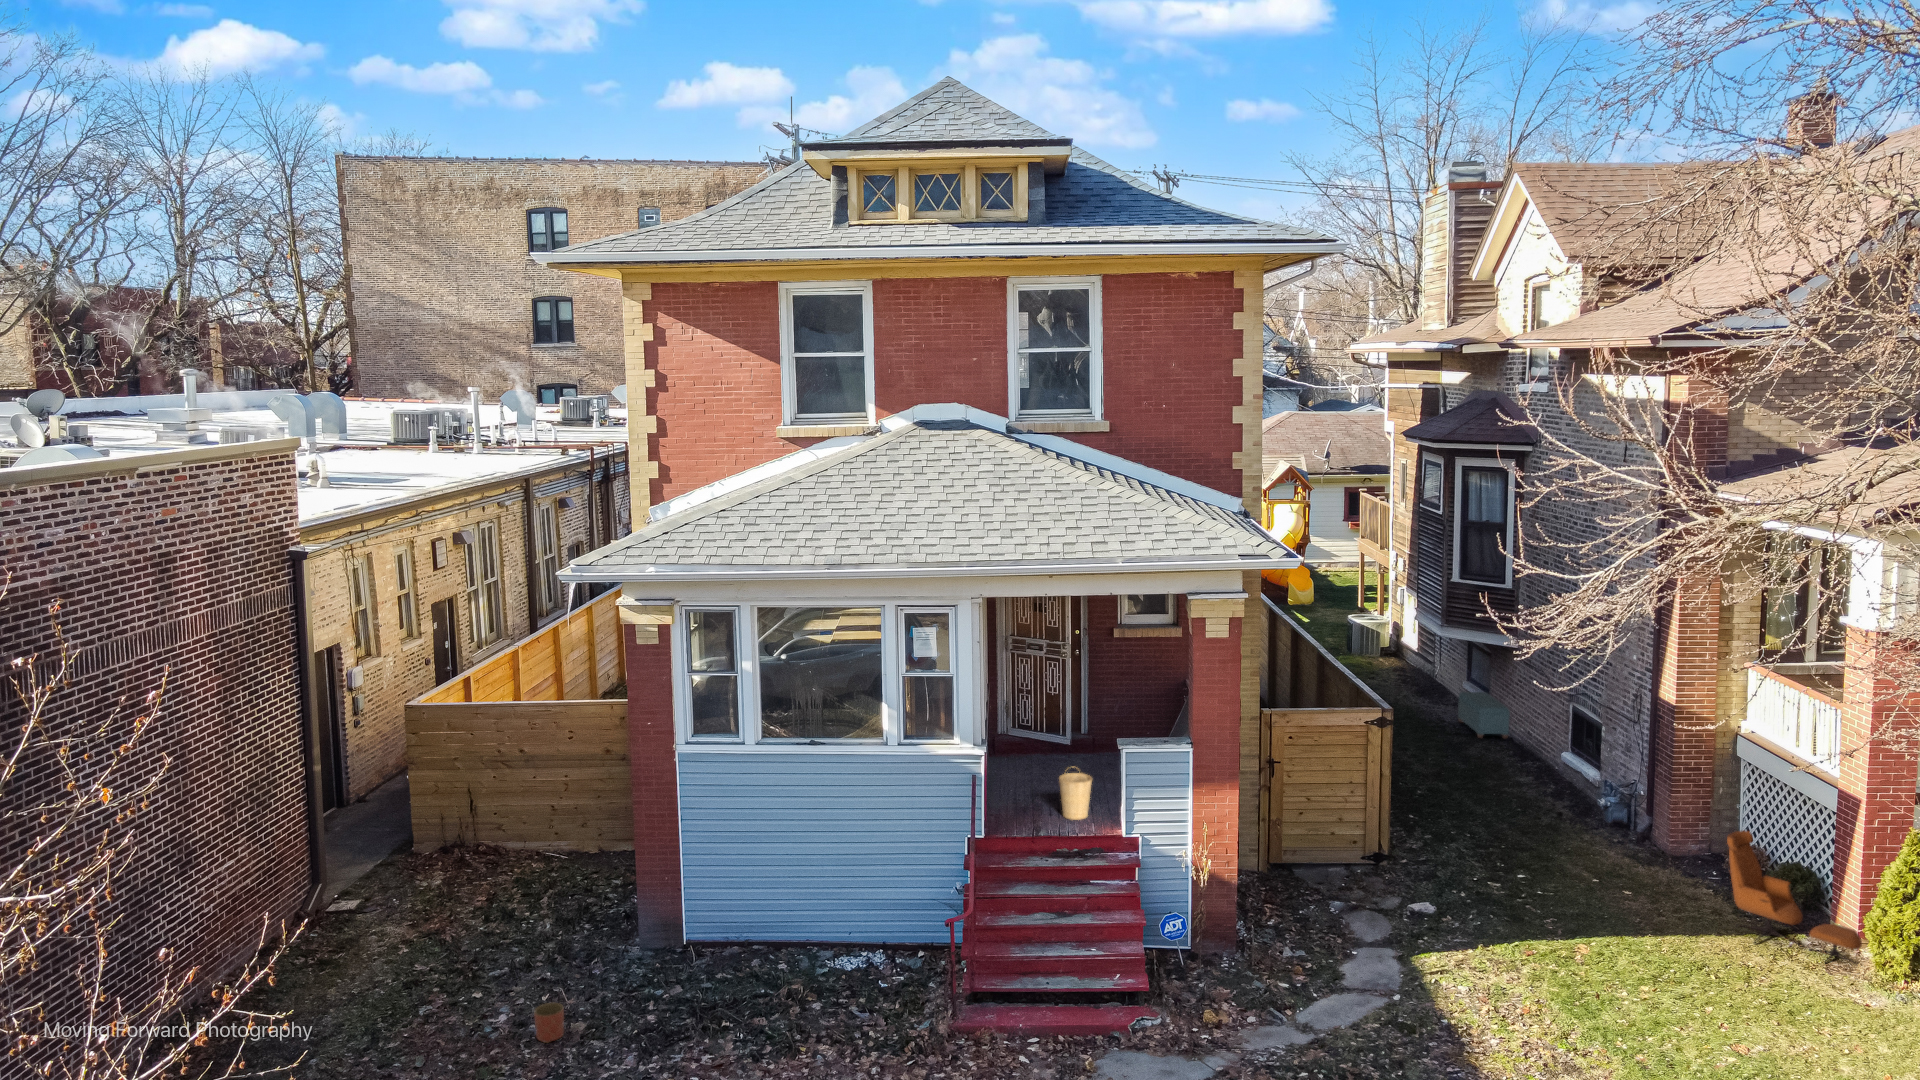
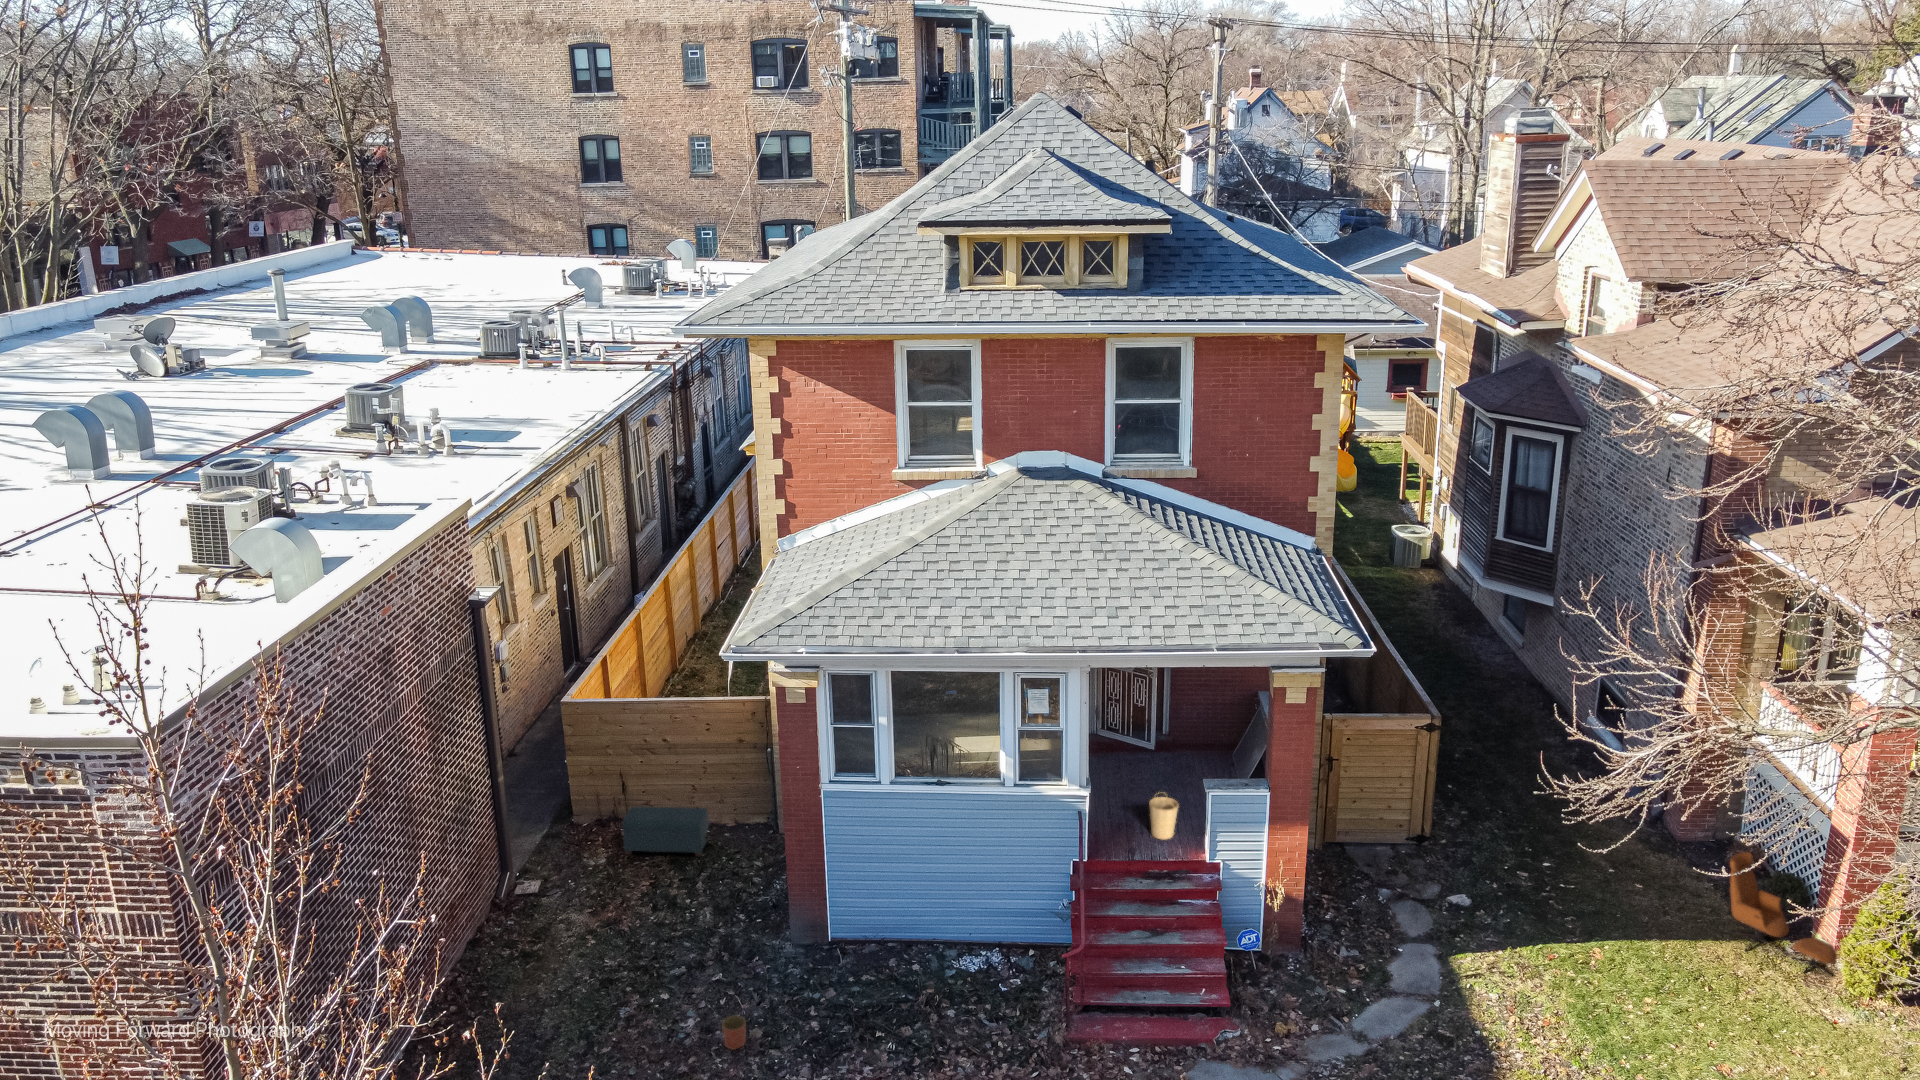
bench: present [1458,692,1510,738] -> present [622,806,709,857]

